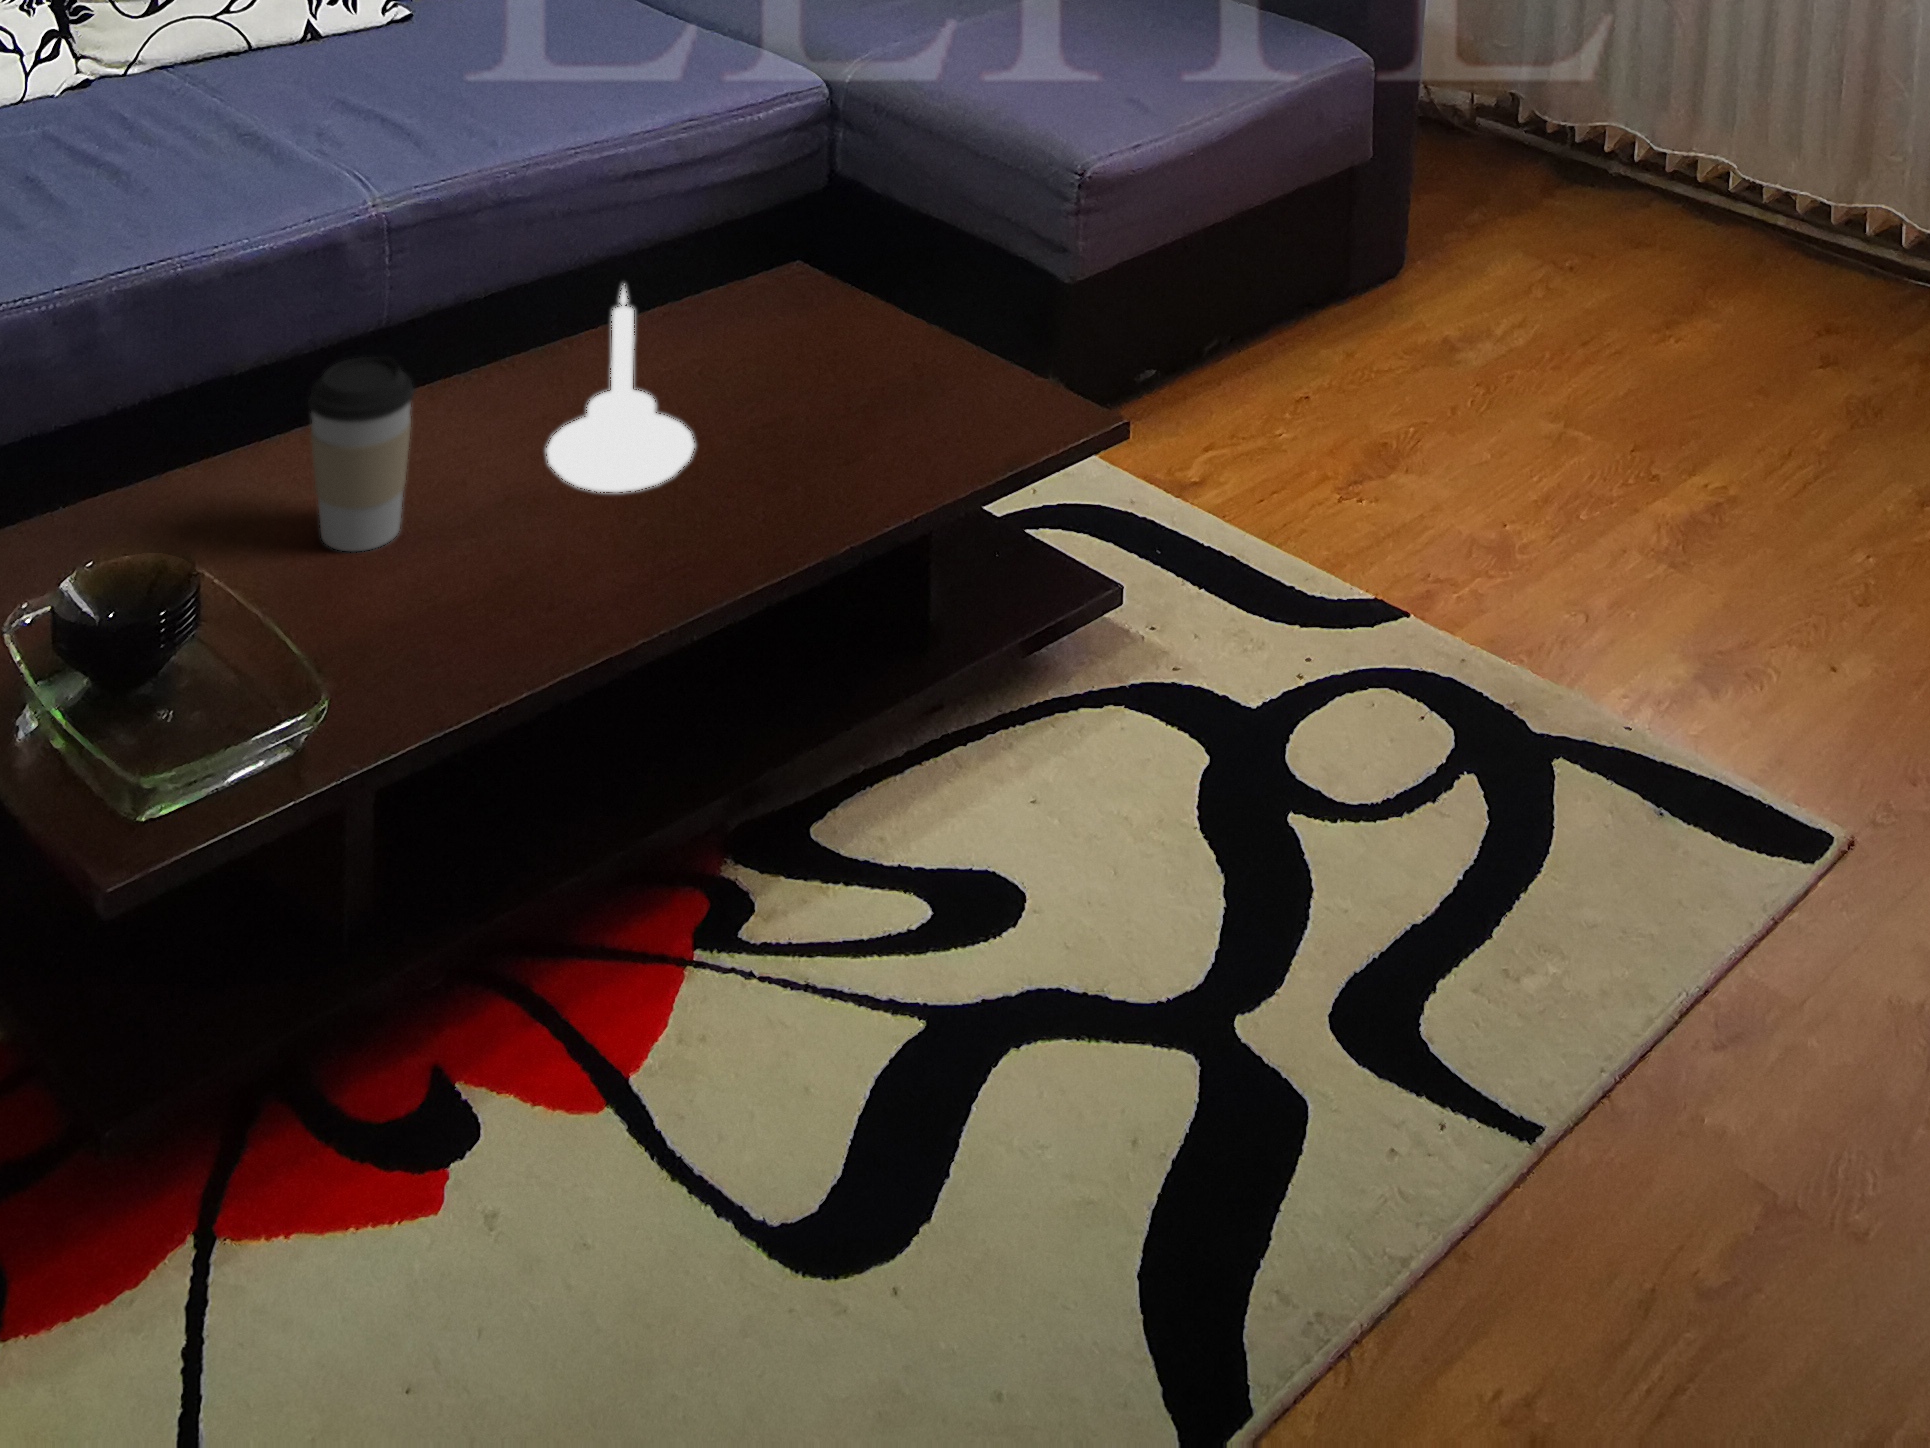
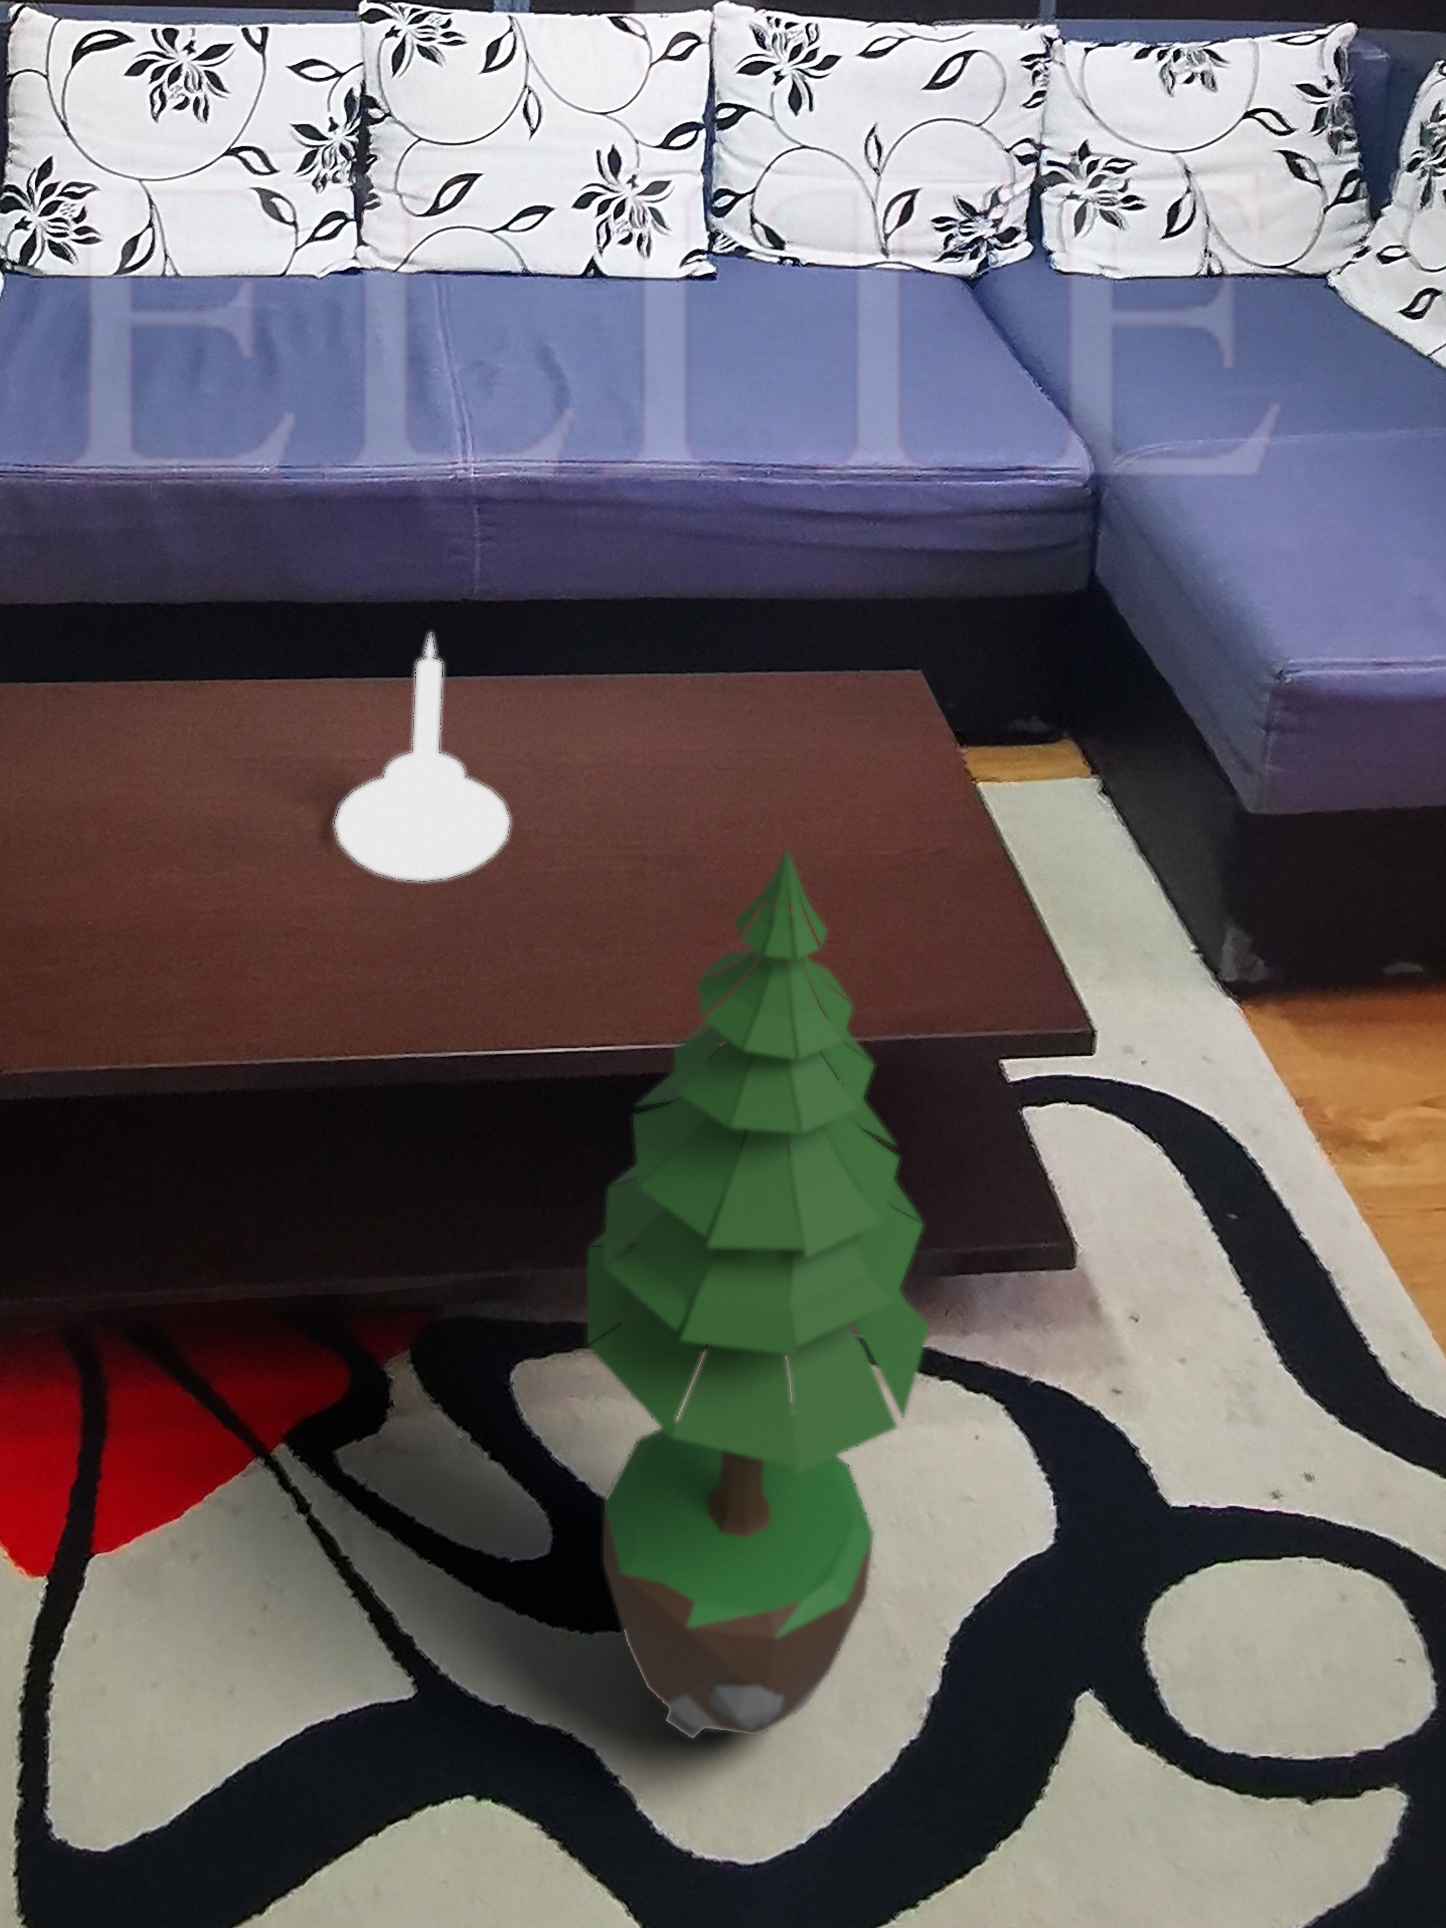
potted tree: none [1001,277,1247,949] -> present [587,852,929,1738]
coffee cup: present [308,356,414,551] -> none [59,622,176,836]

